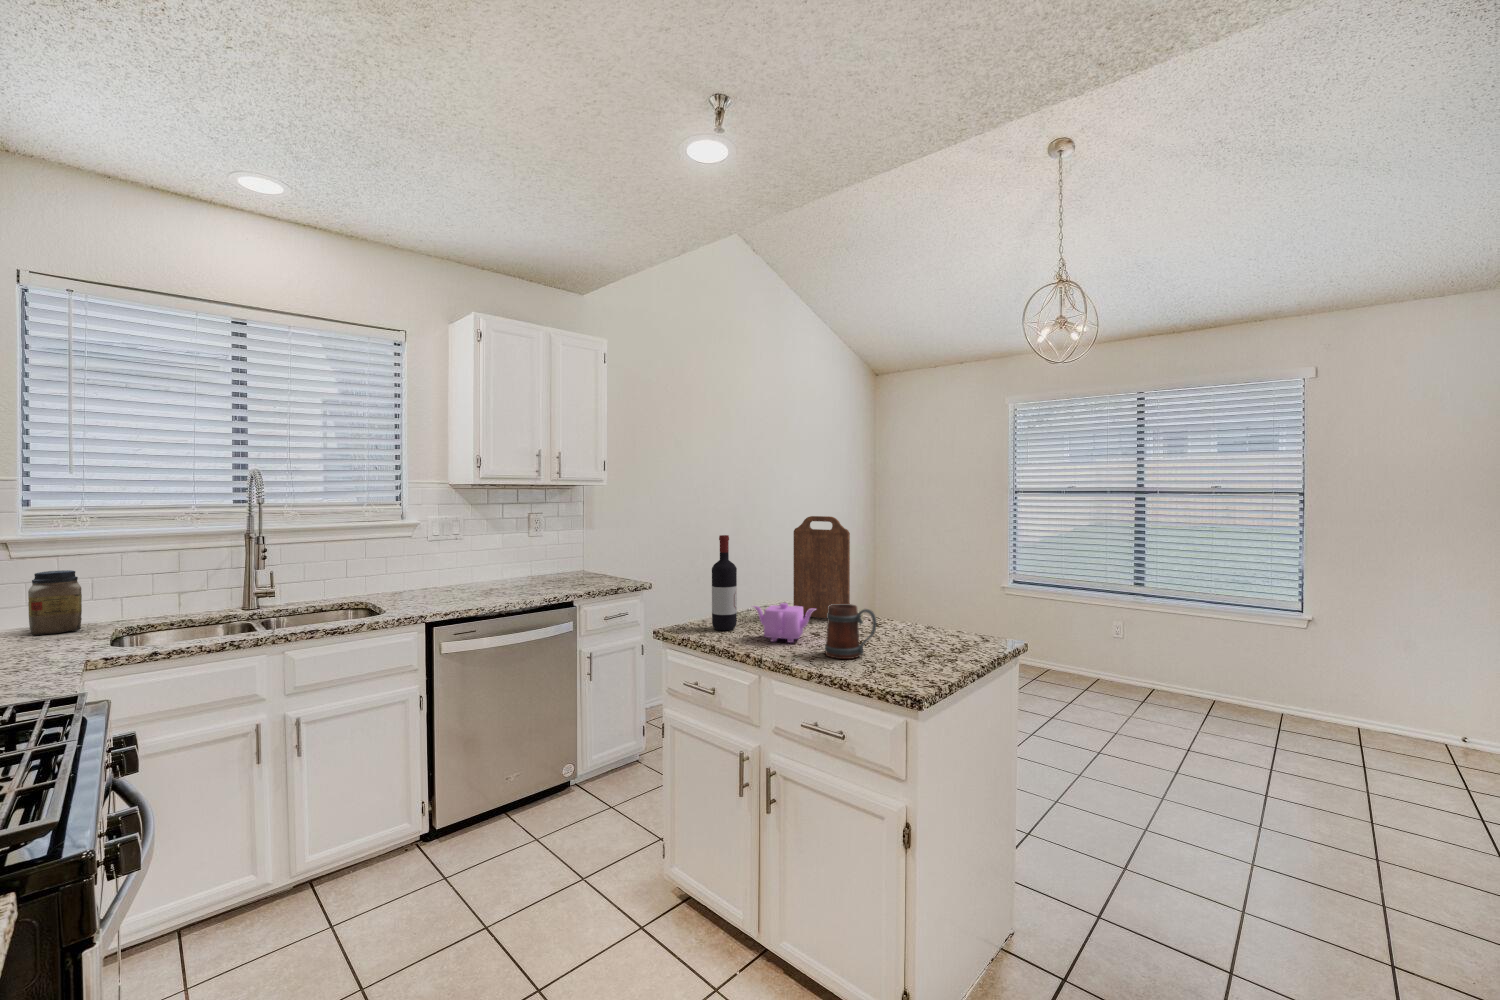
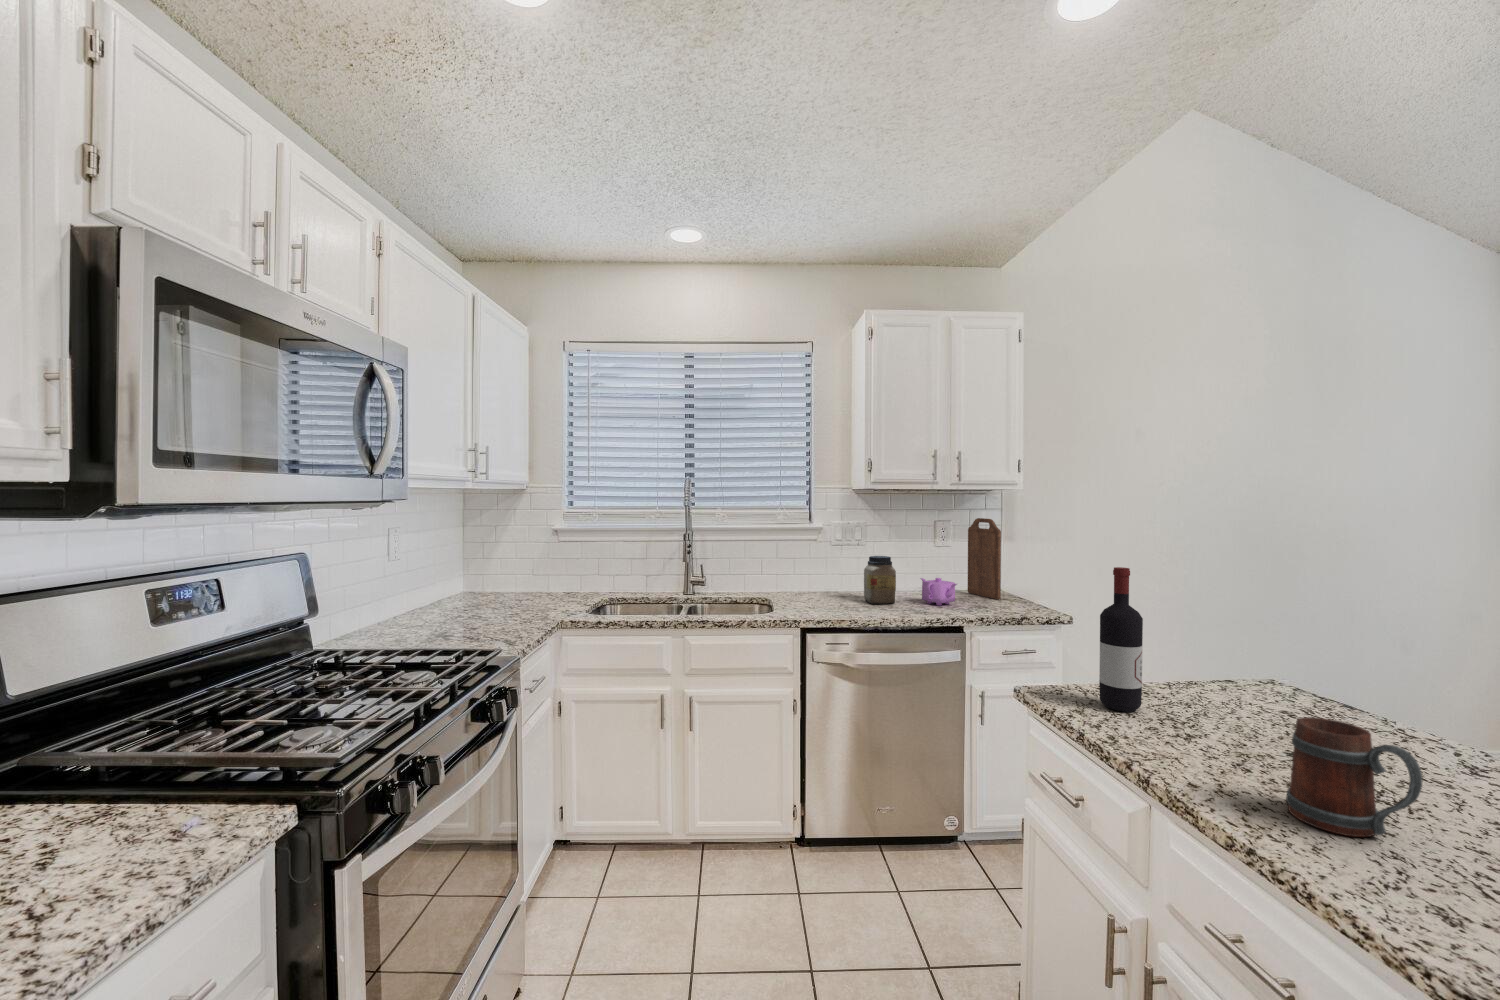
cutting board: present [793,516,850,618] -> present [968,518,1001,599]
jar: present [28,570,82,636] -> present [864,556,896,604]
teapot: present [753,603,815,643] -> present [920,578,957,606]

